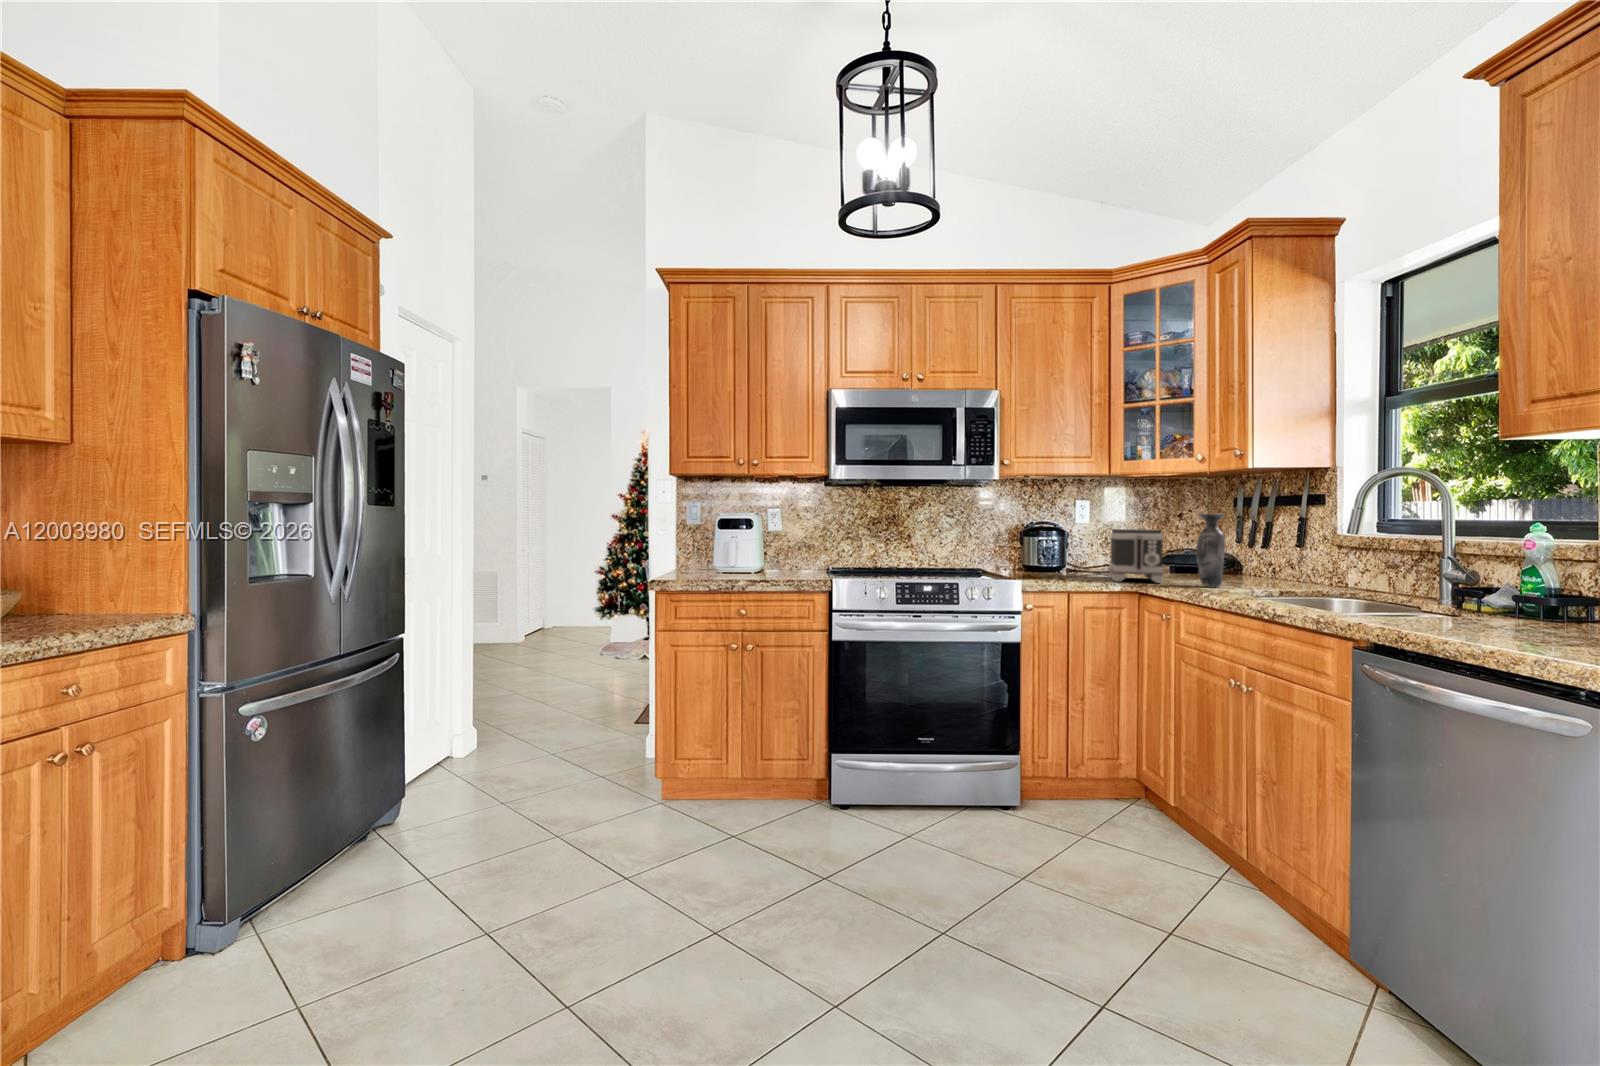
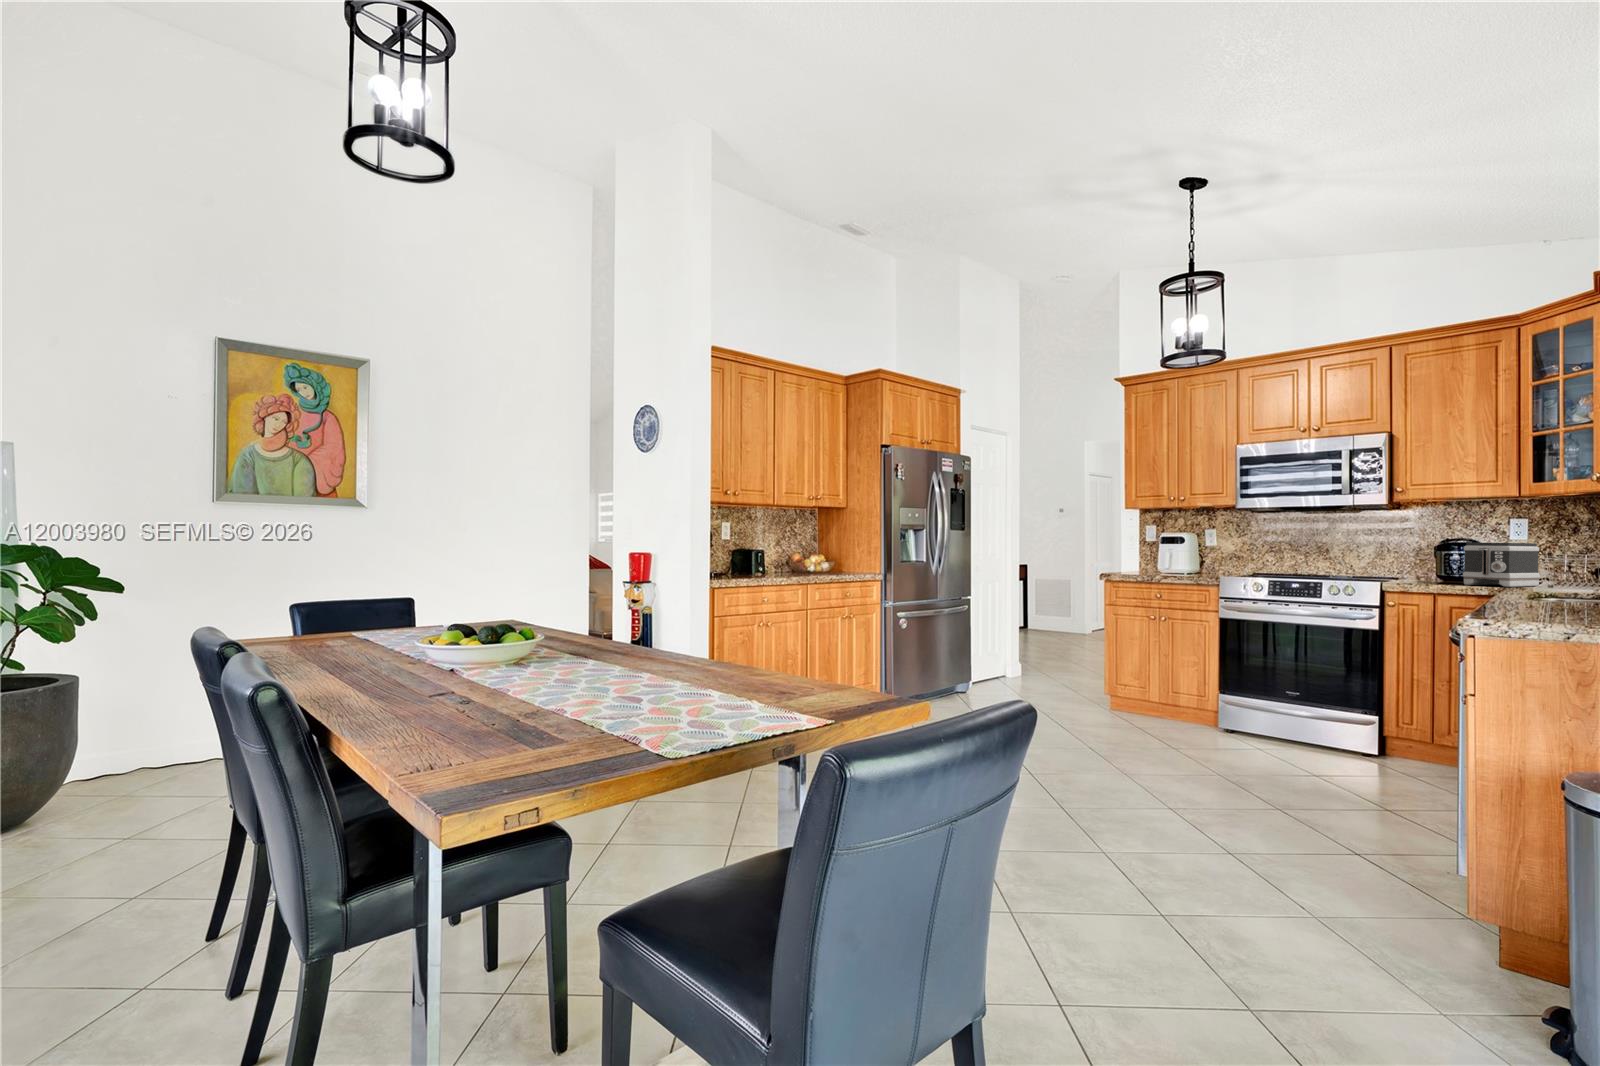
vase: present [1196,514,1225,587] -> none [1538,529,1568,590]

